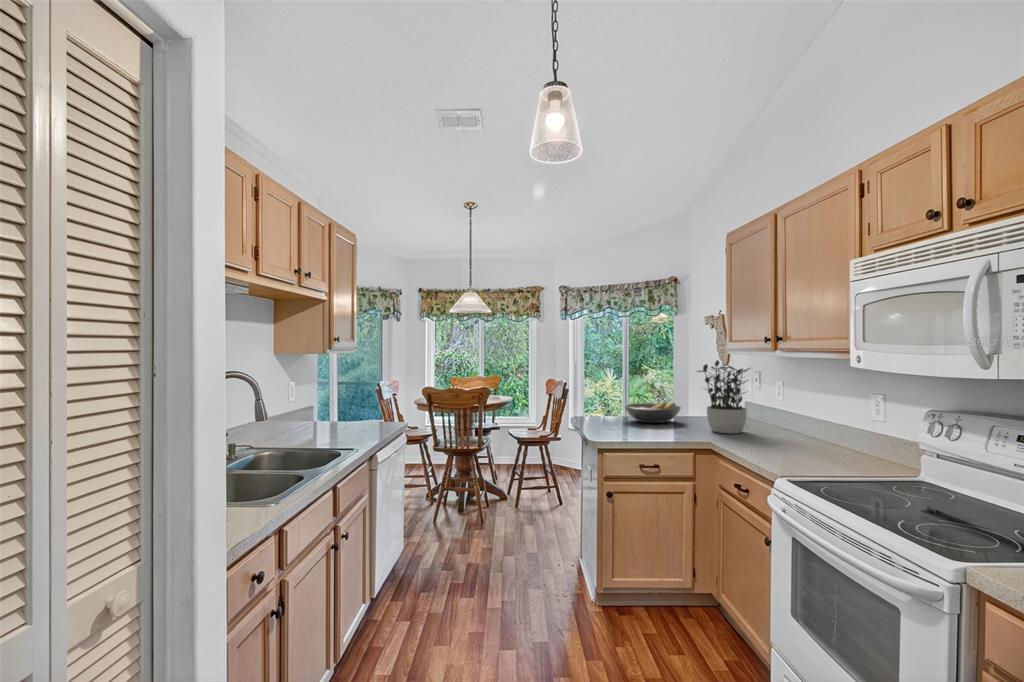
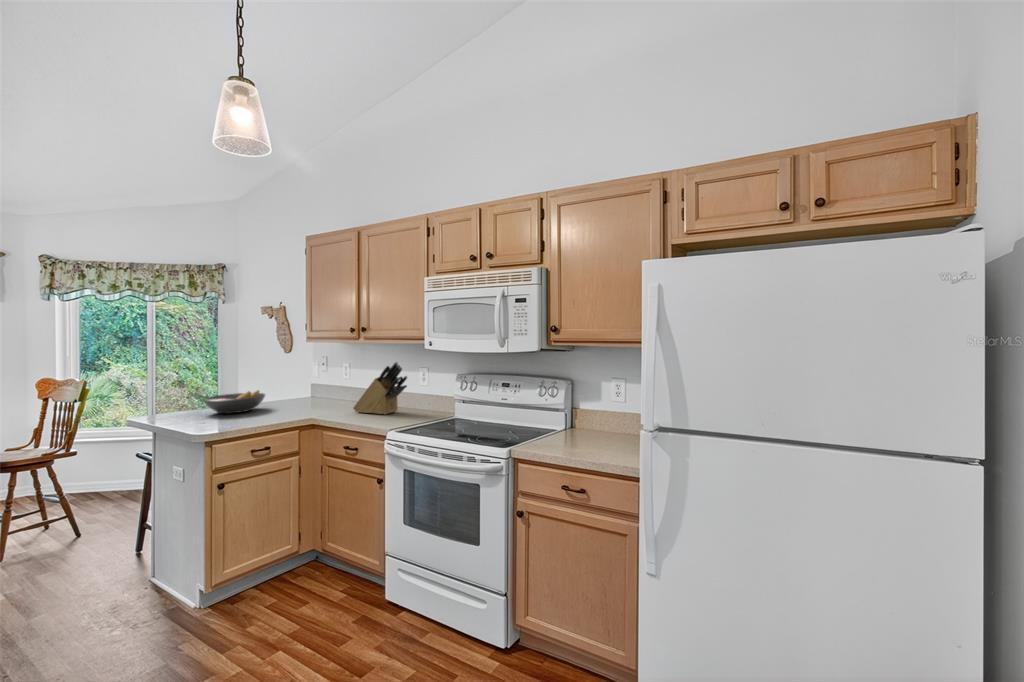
potted plant: present [697,360,750,434] -> none [287,348,333,411]
knife block: none [764,384,837,454] -> present [353,362,407,414]

